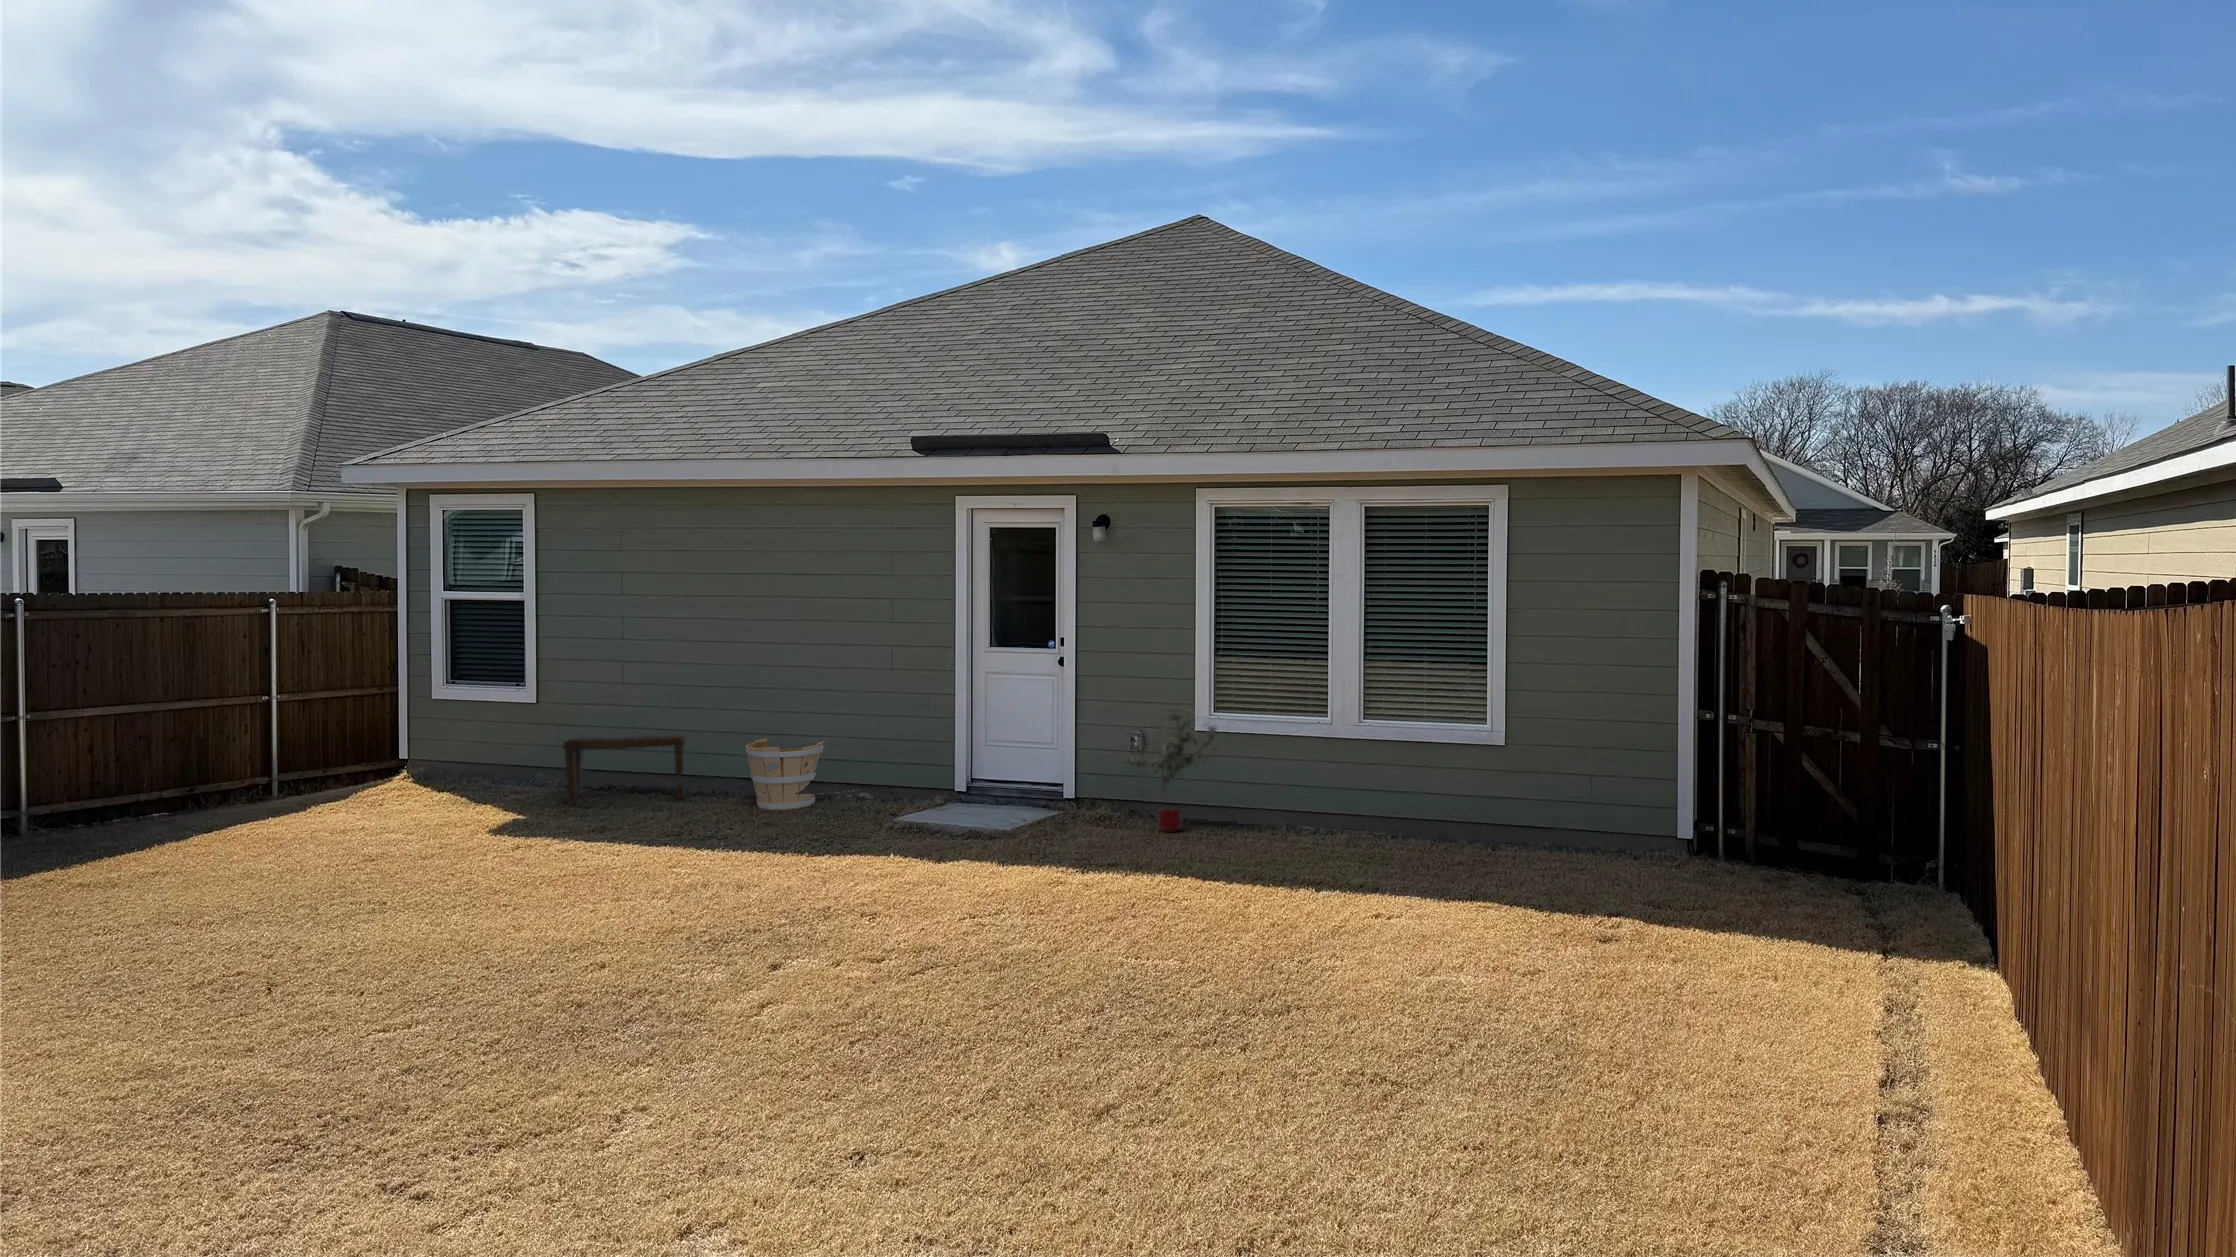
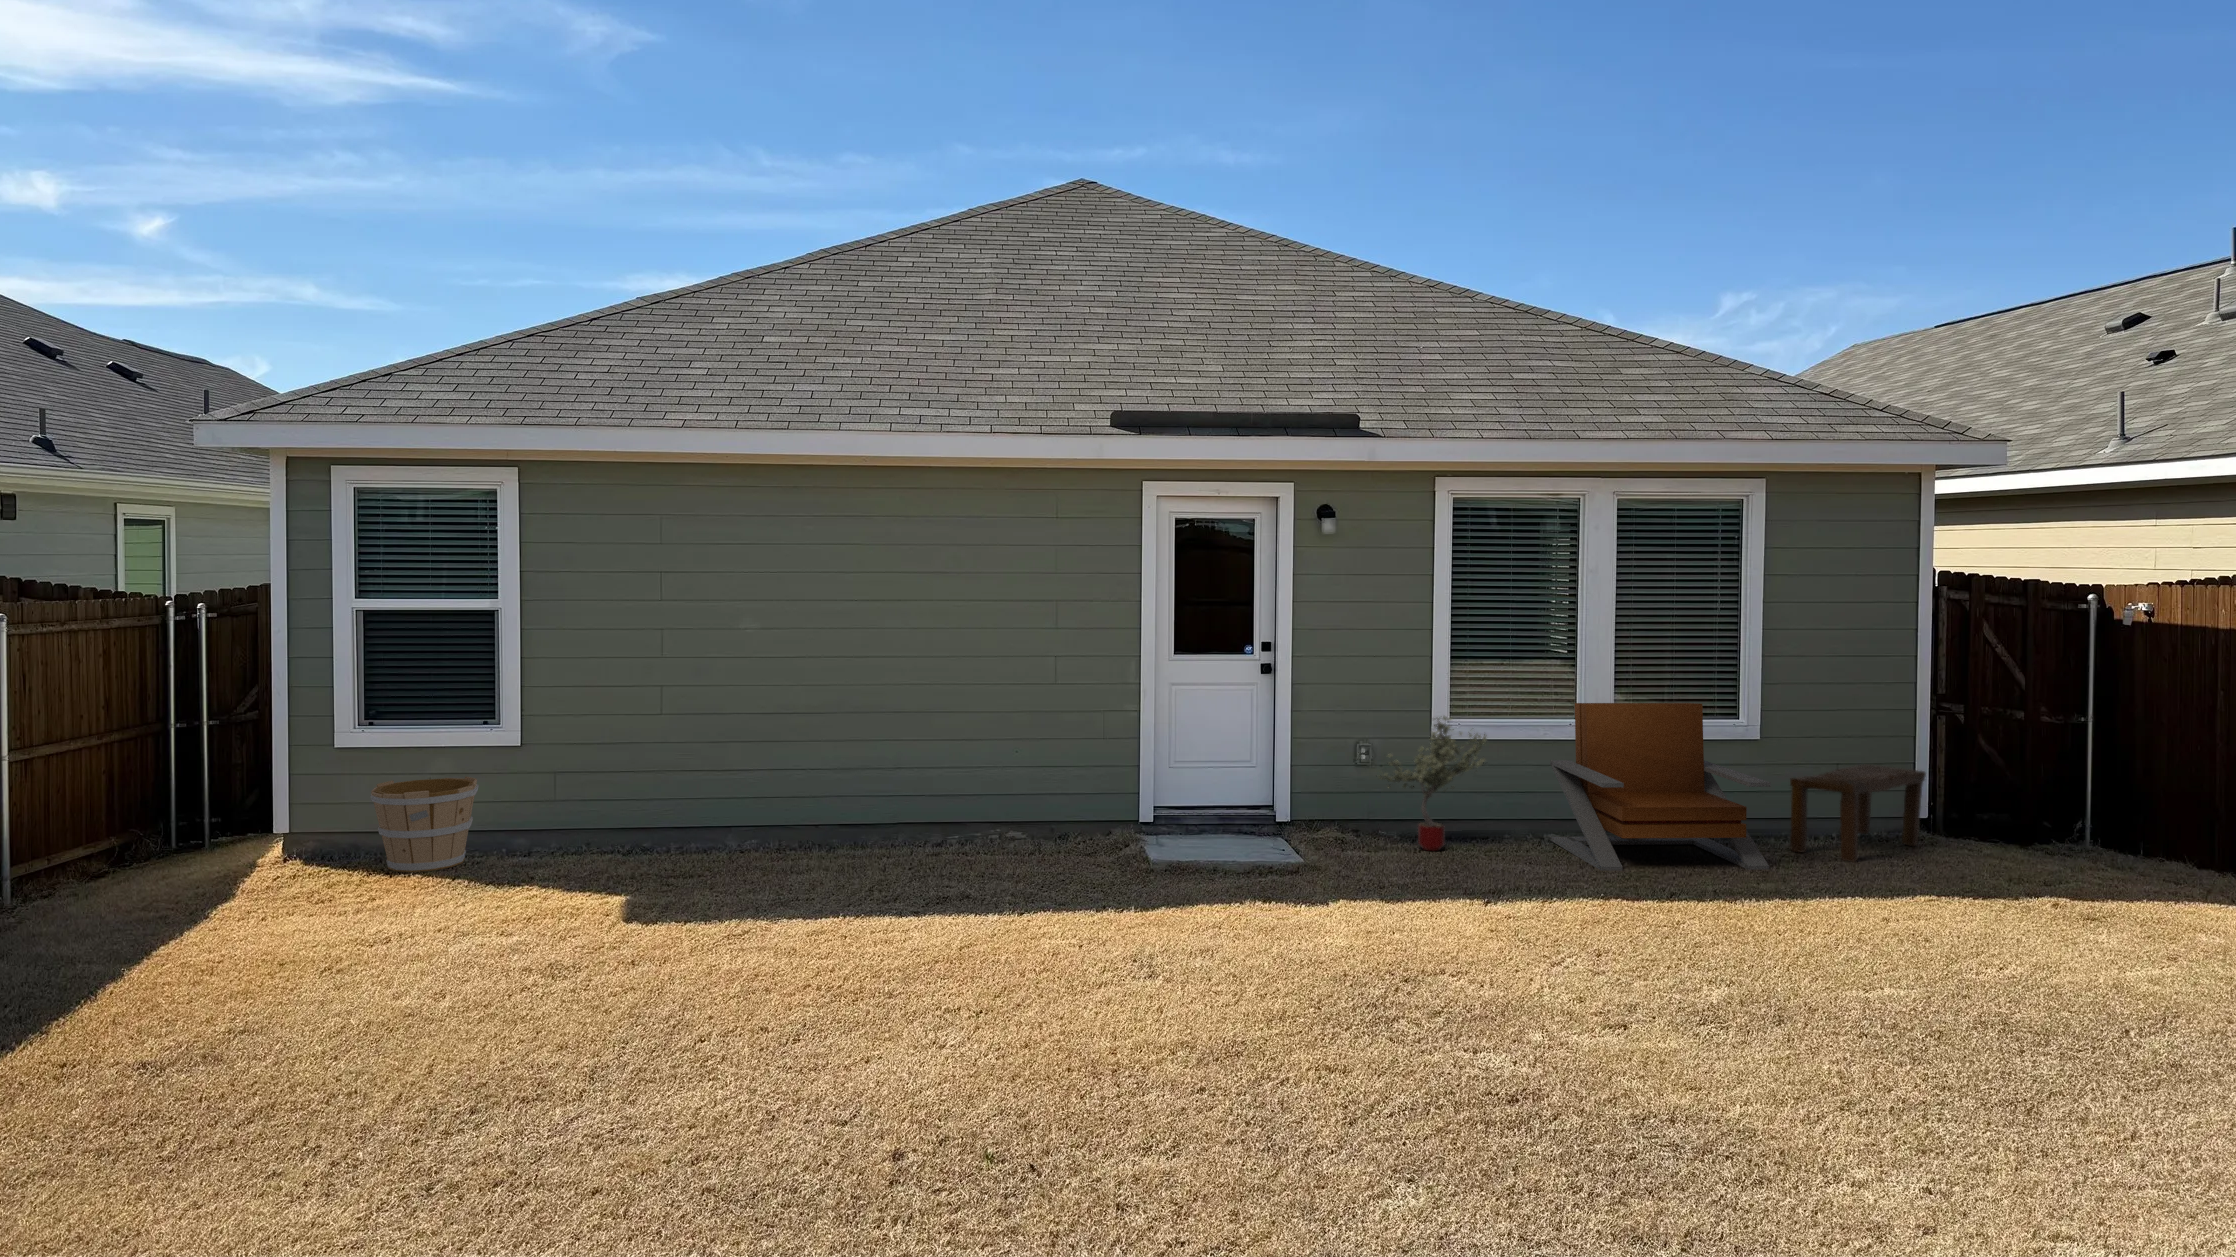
lounge chair: none [1269,701,1449,874] -> present [1550,703,1771,871]
bench: present [563,733,686,804] -> present [1790,764,1926,862]
wooden bucket: present [745,738,824,810] -> present [370,776,479,872]

